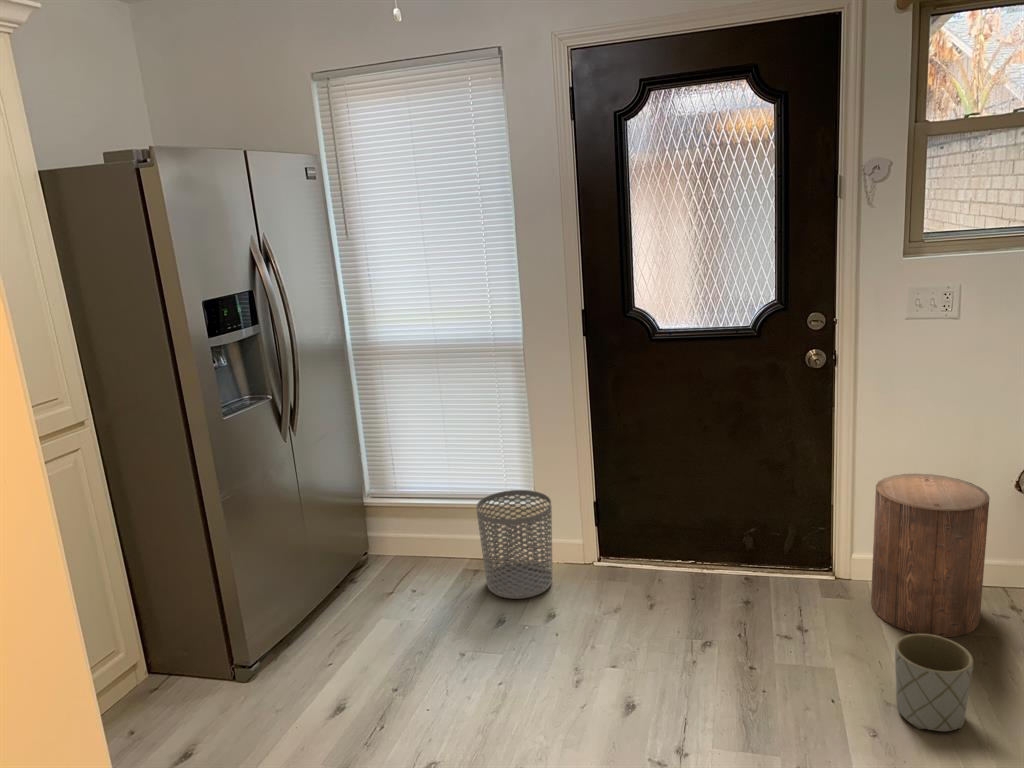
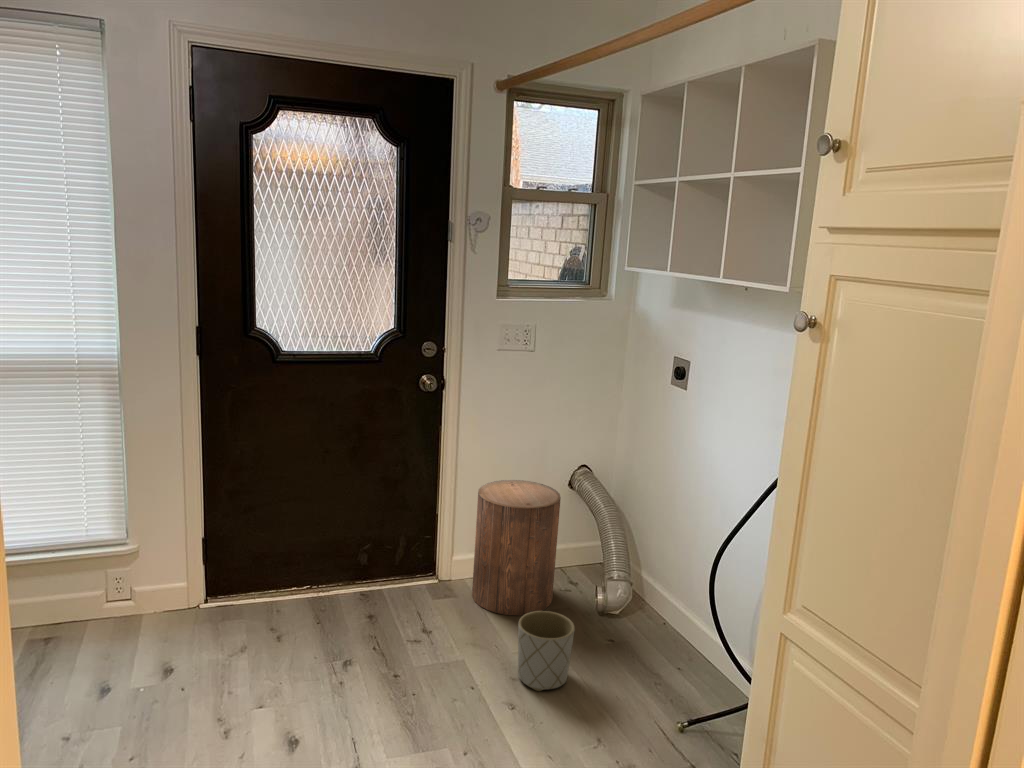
waste bin: present [476,490,553,599] -> none [60,534,159,665]

